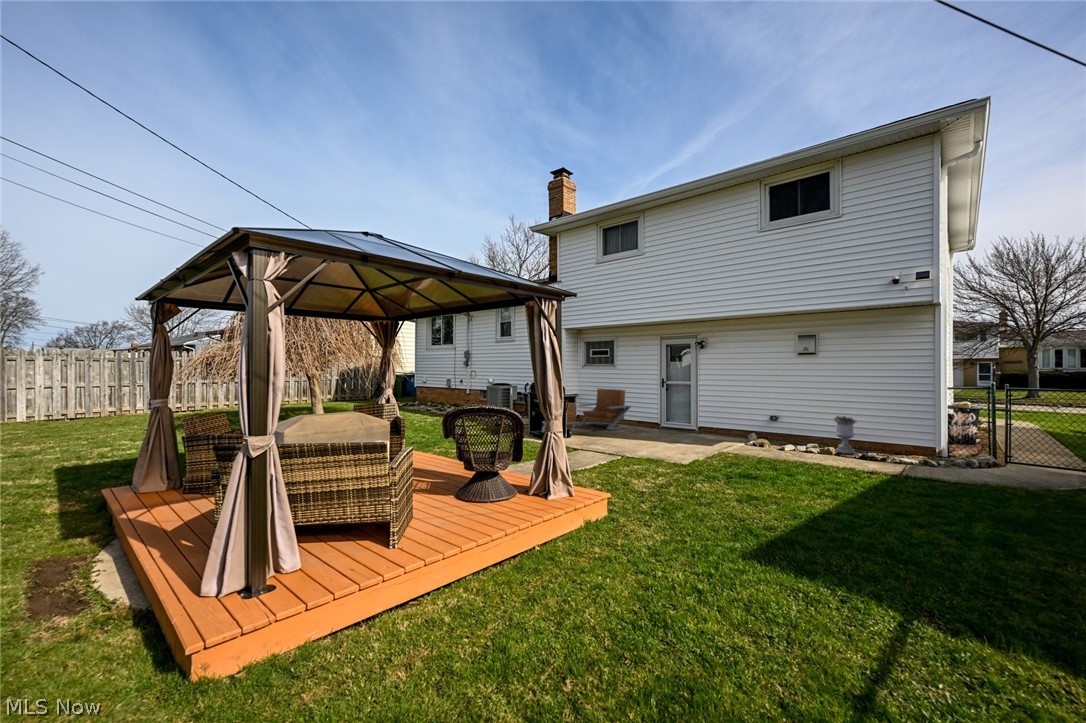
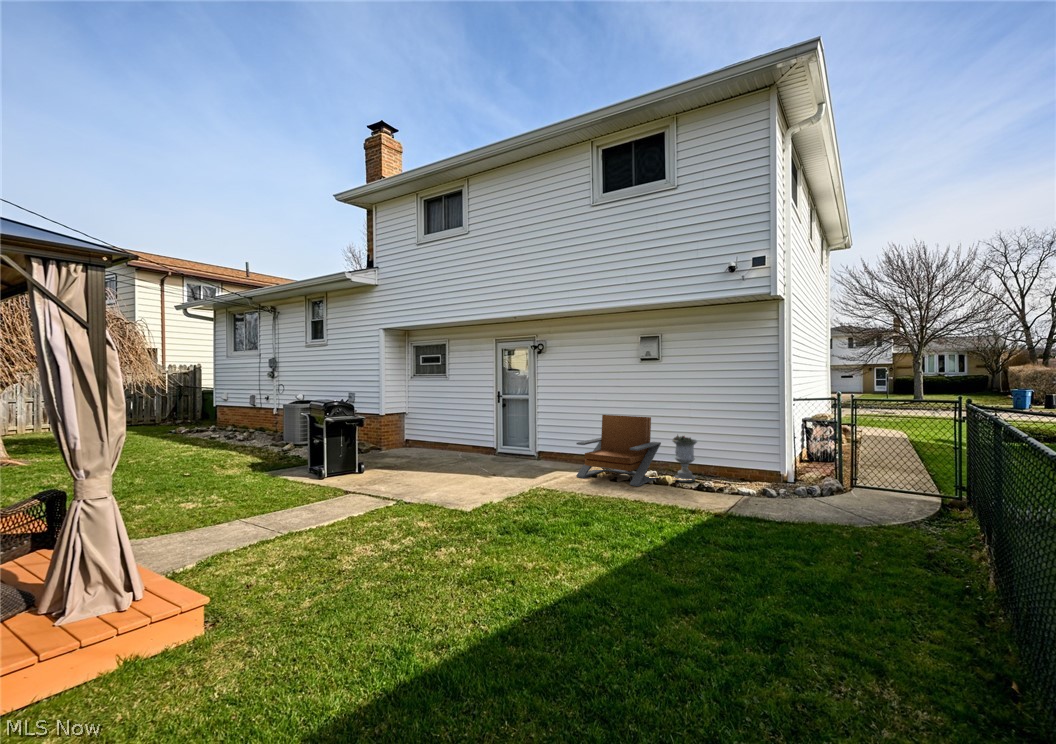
lounge chair: present [579,389,631,430] -> present [576,415,661,486]

